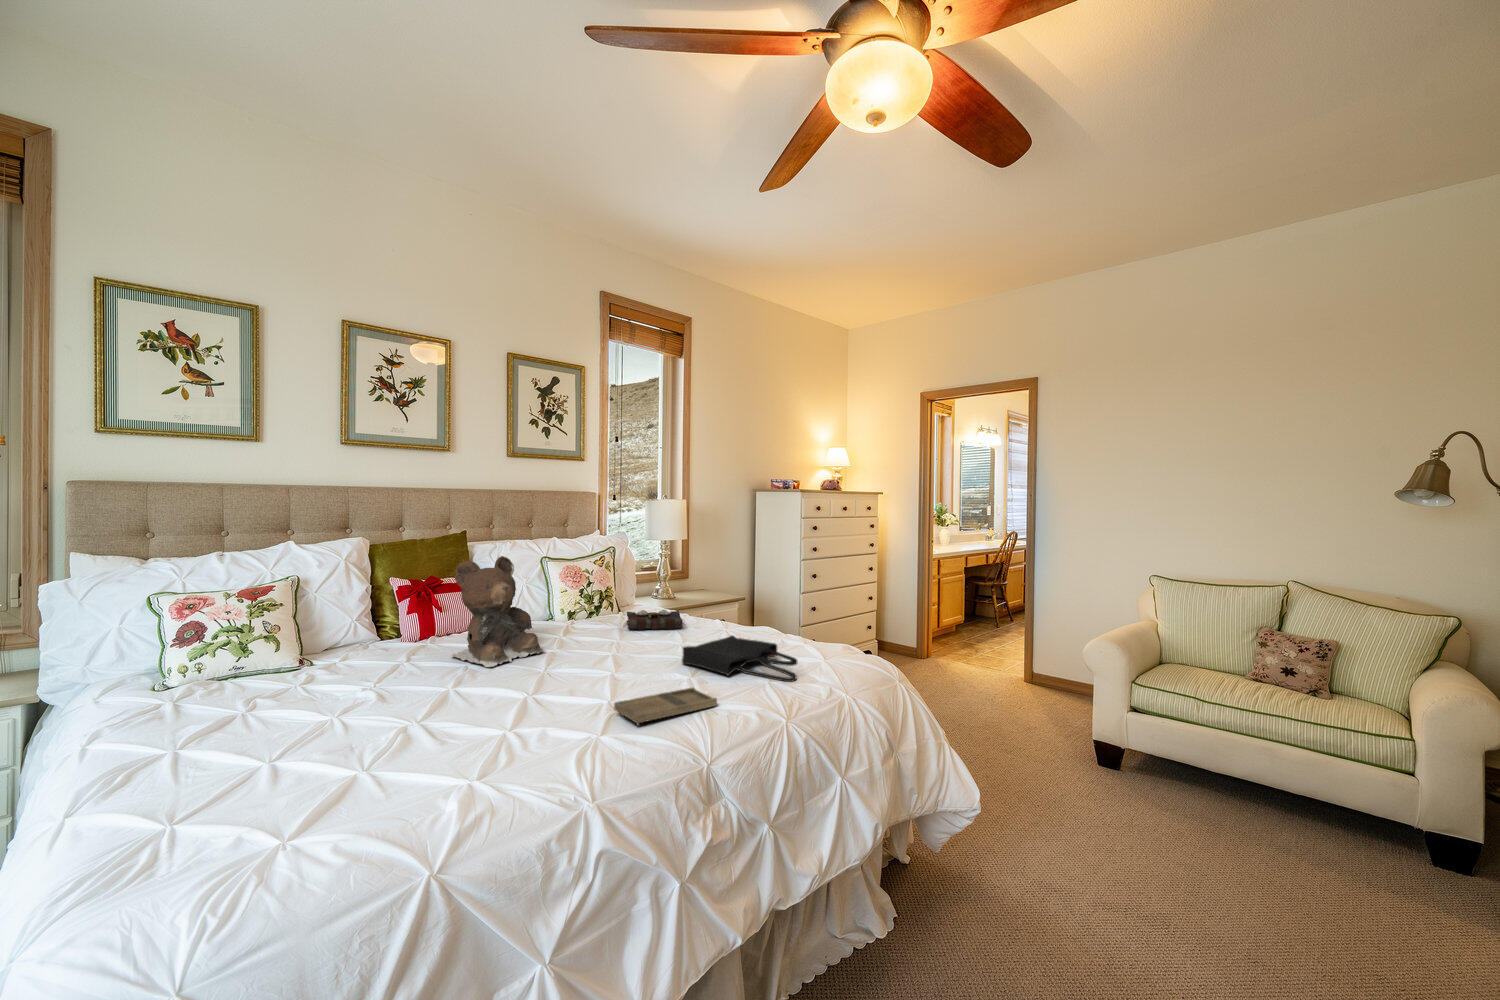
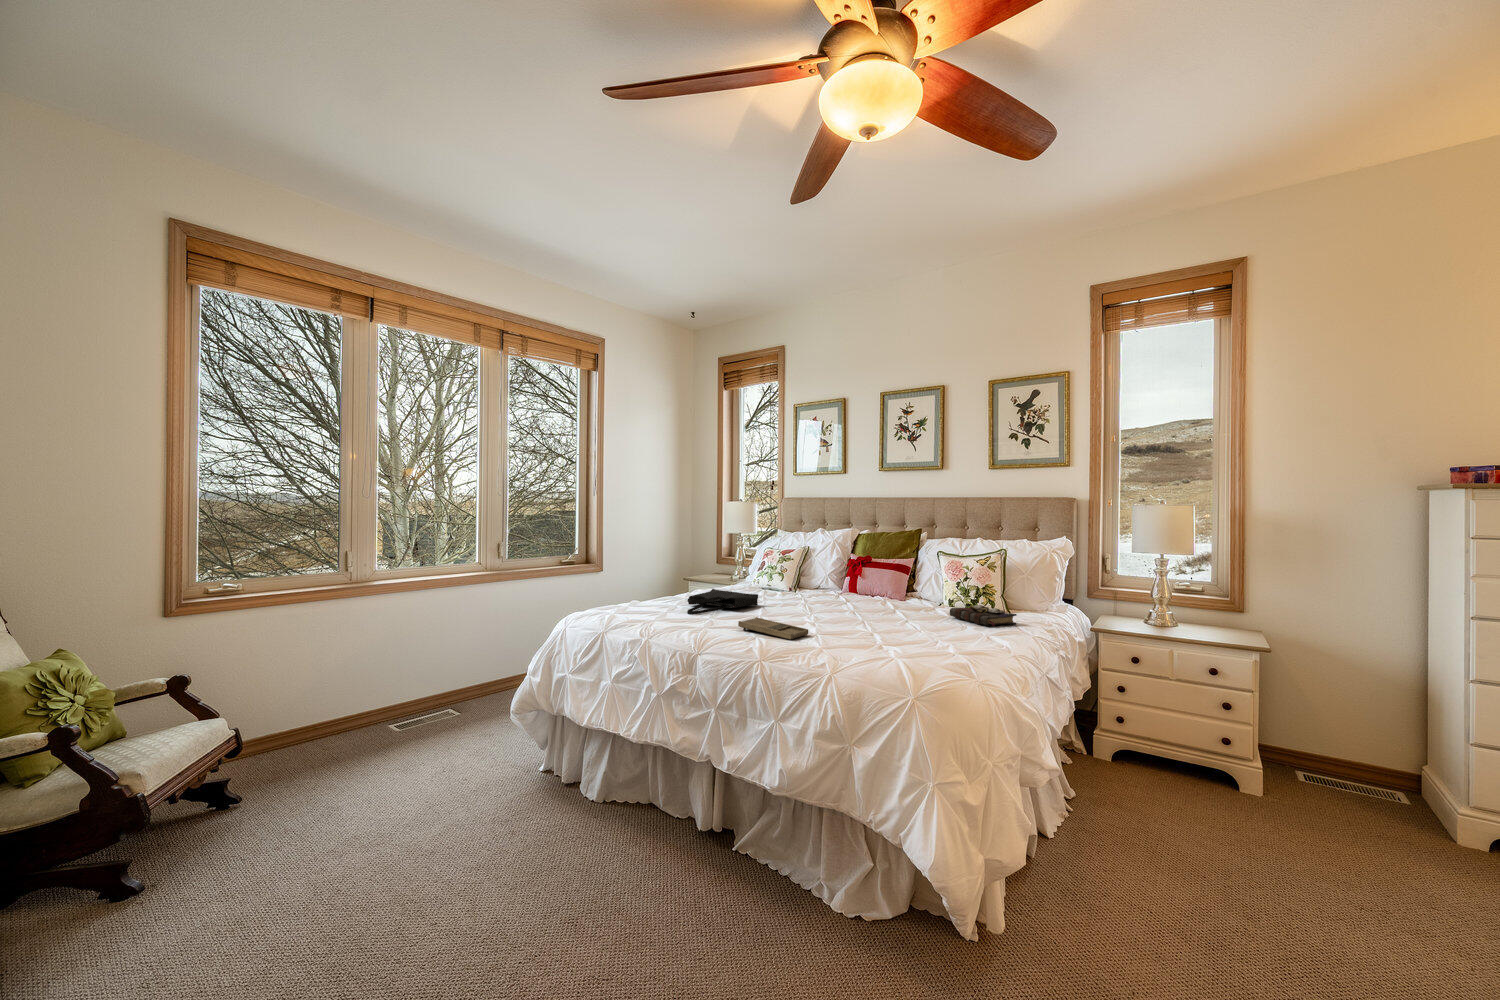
teddy bear: present [451,556,545,667] -> none [812,538,866,609]
tote bag: present [682,635,797,682] -> present [687,589,758,614]

